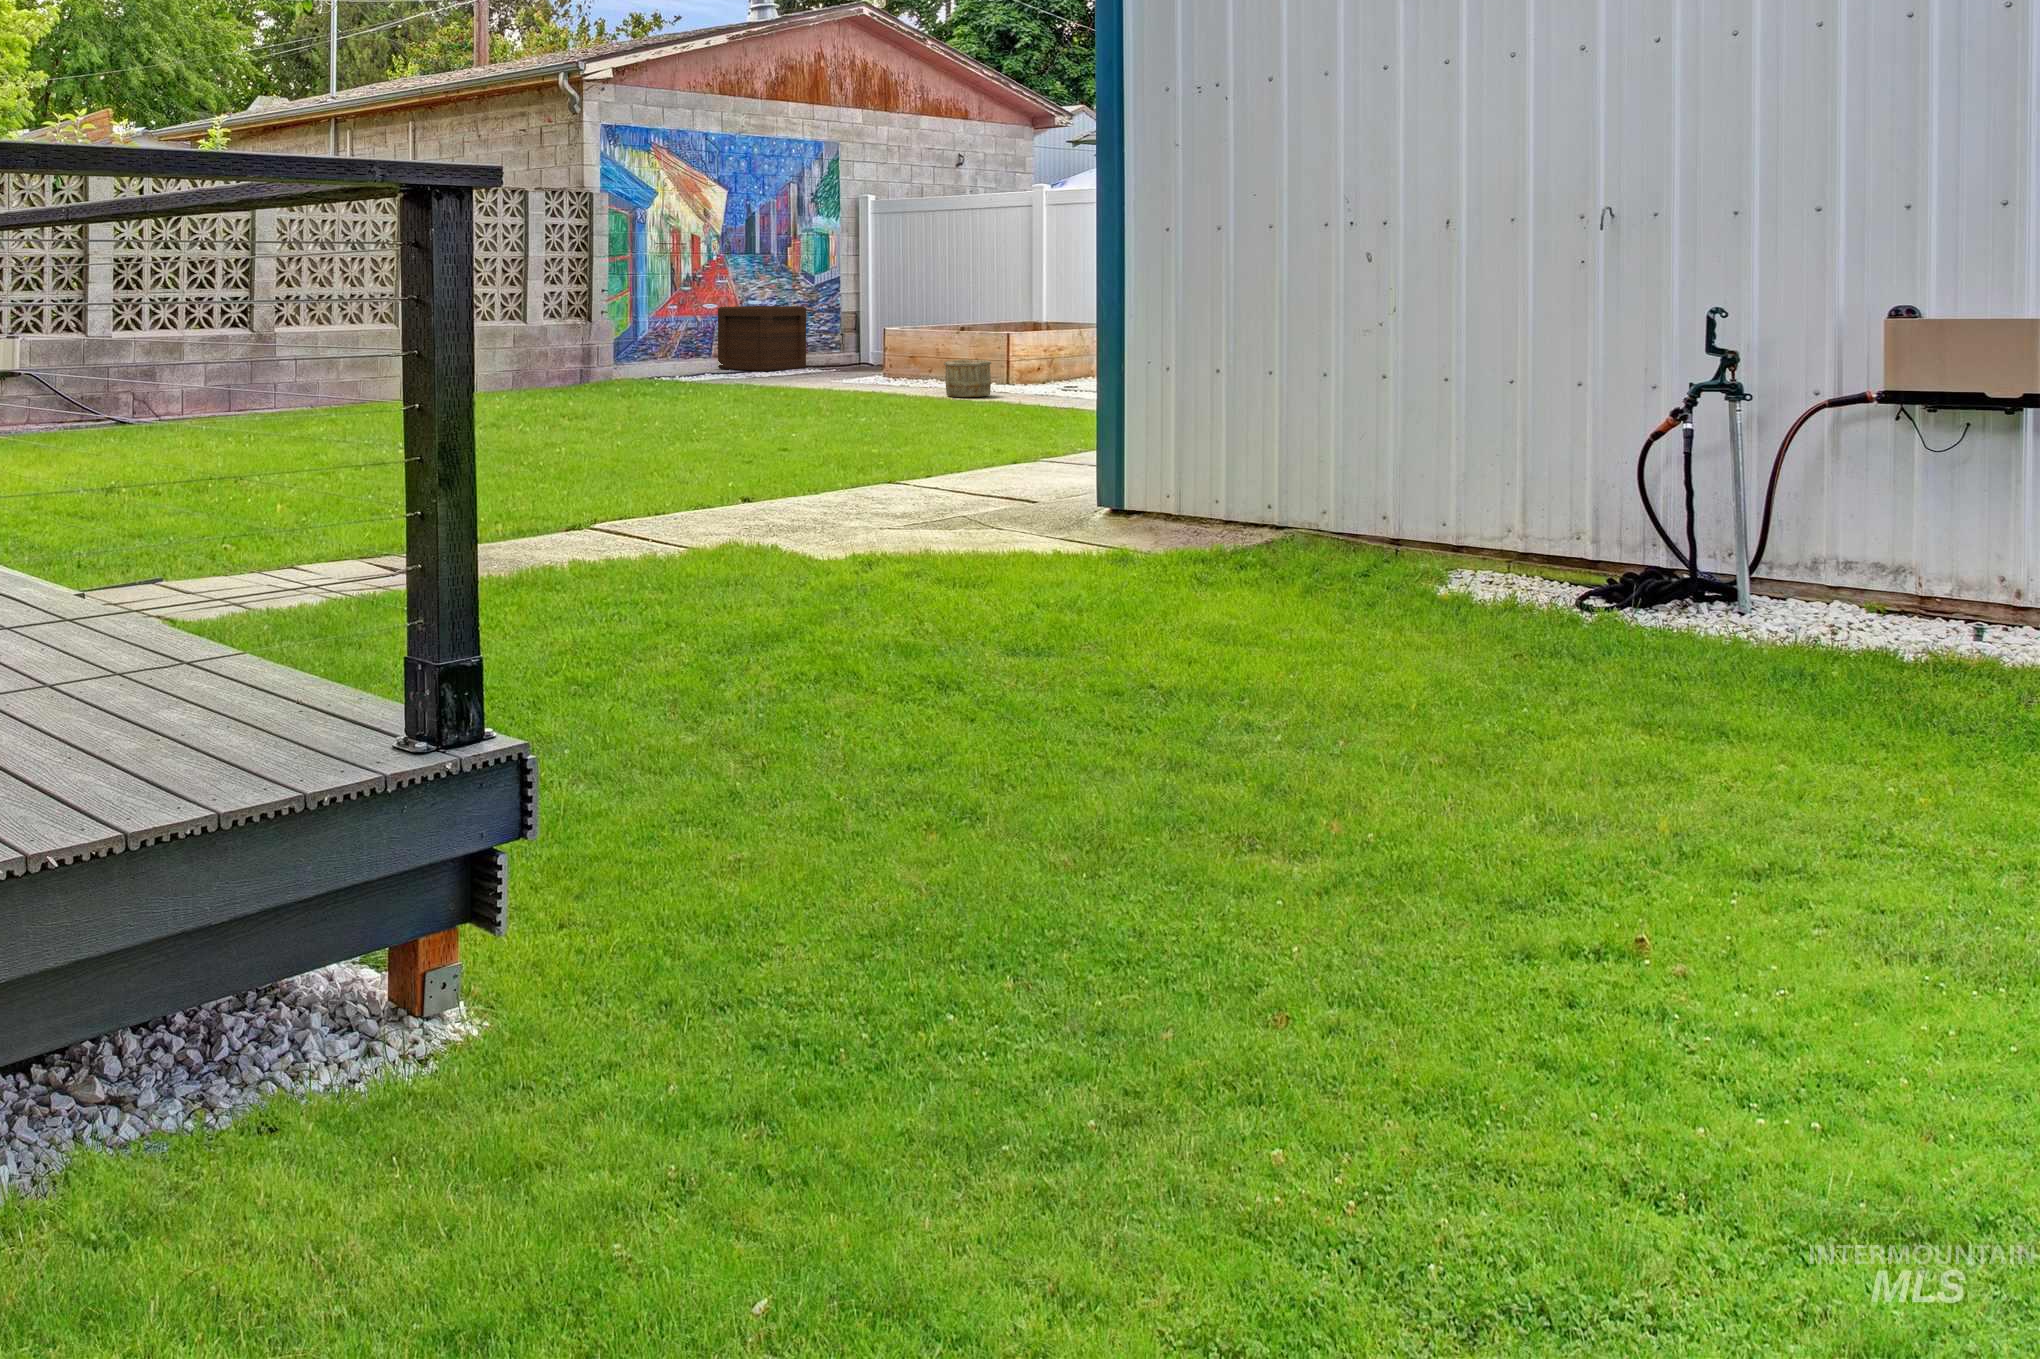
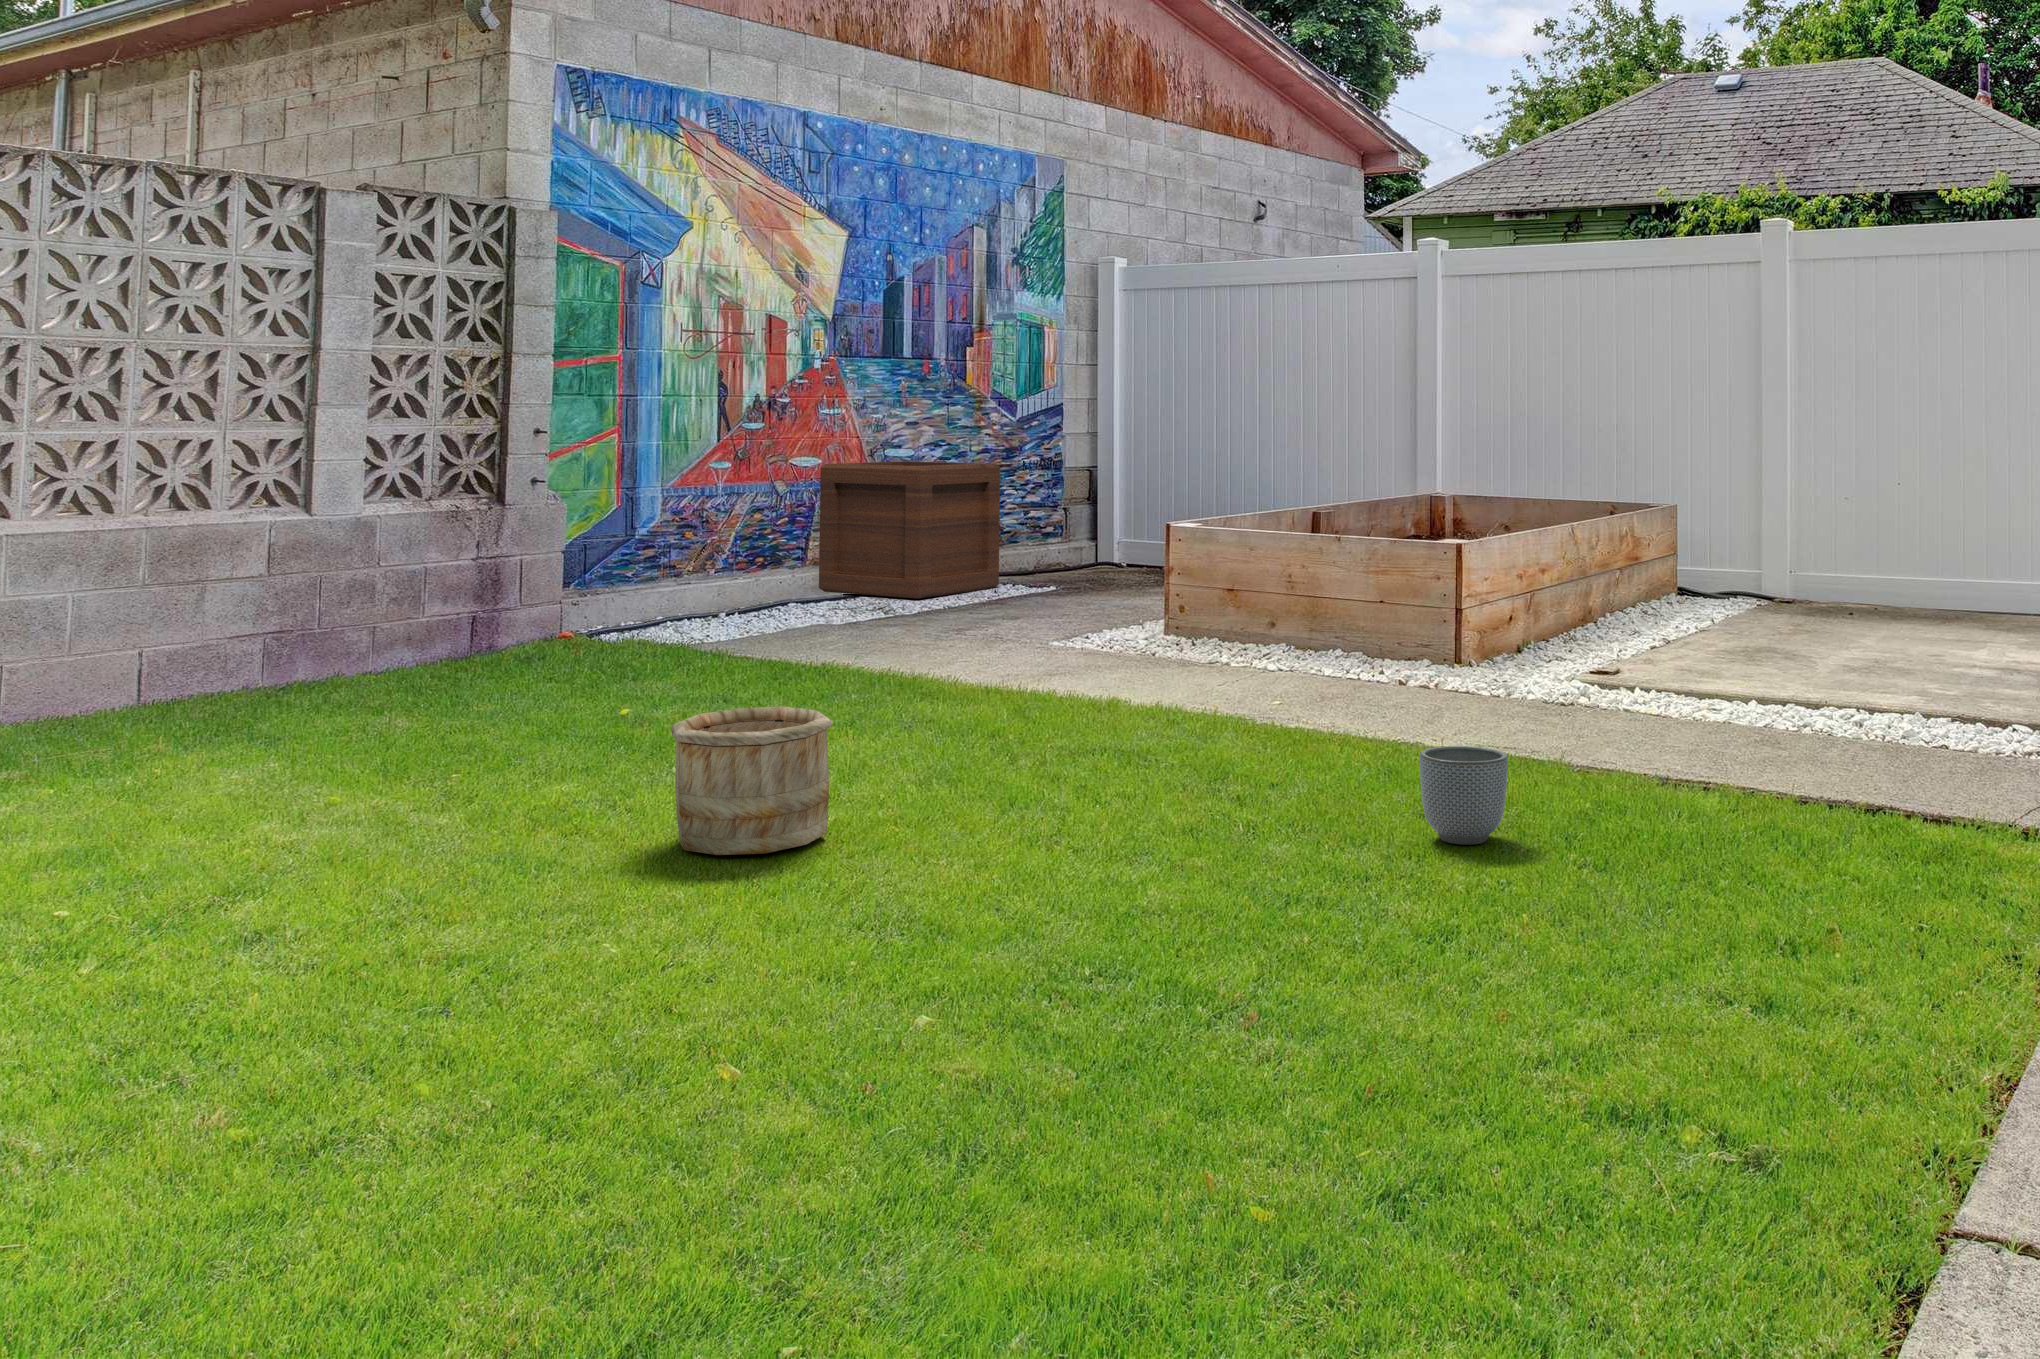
wooden bucket: present [944,360,991,397] -> present [670,706,832,855]
planter: none [955,393,986,424] -> present [1419,746,1508,845]

